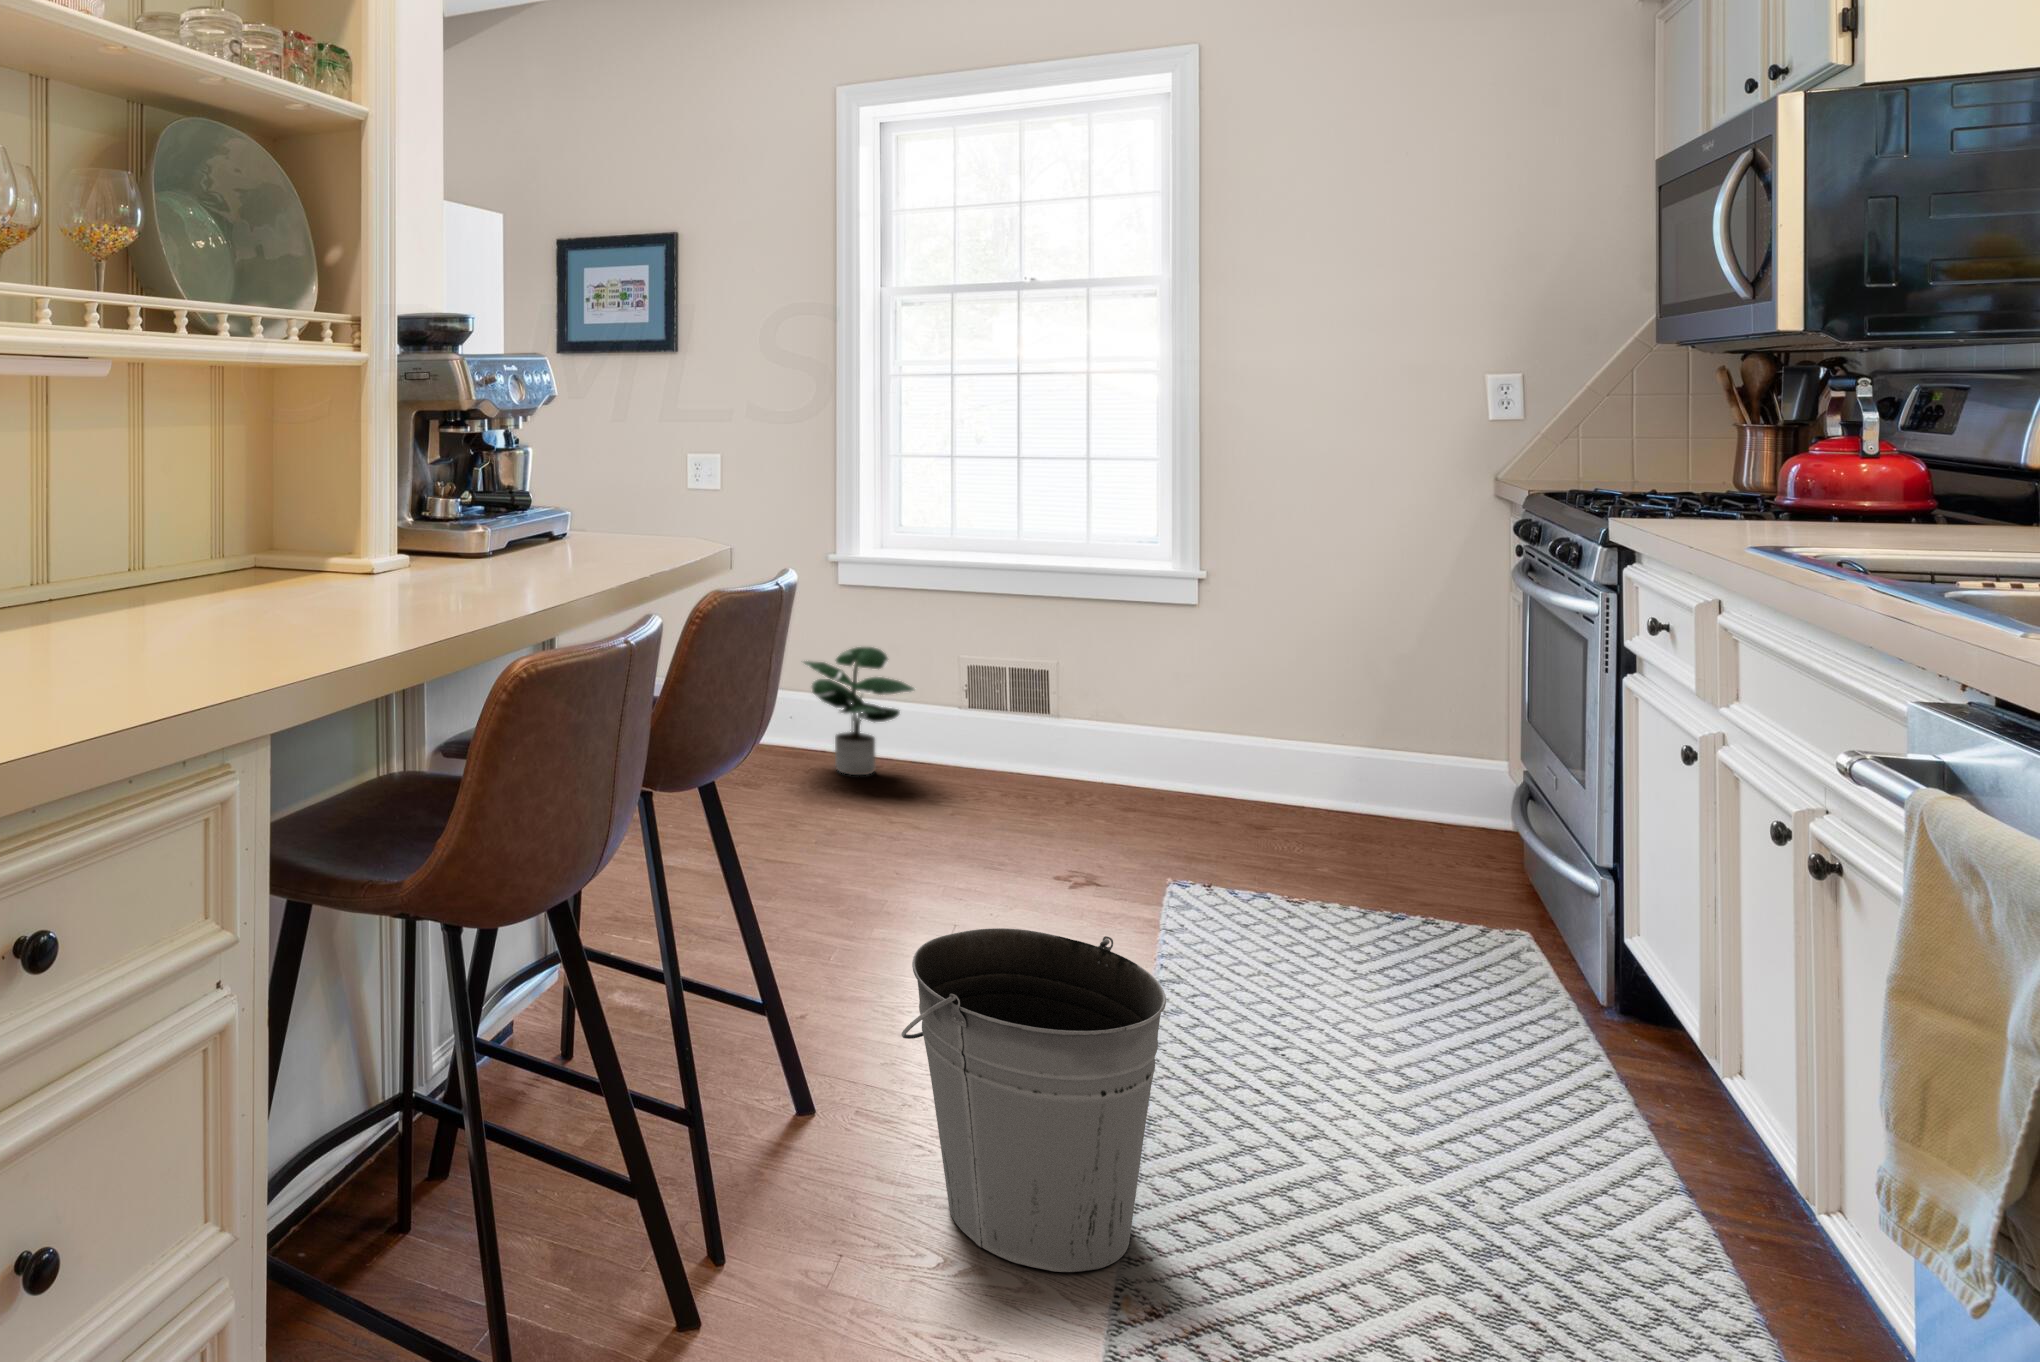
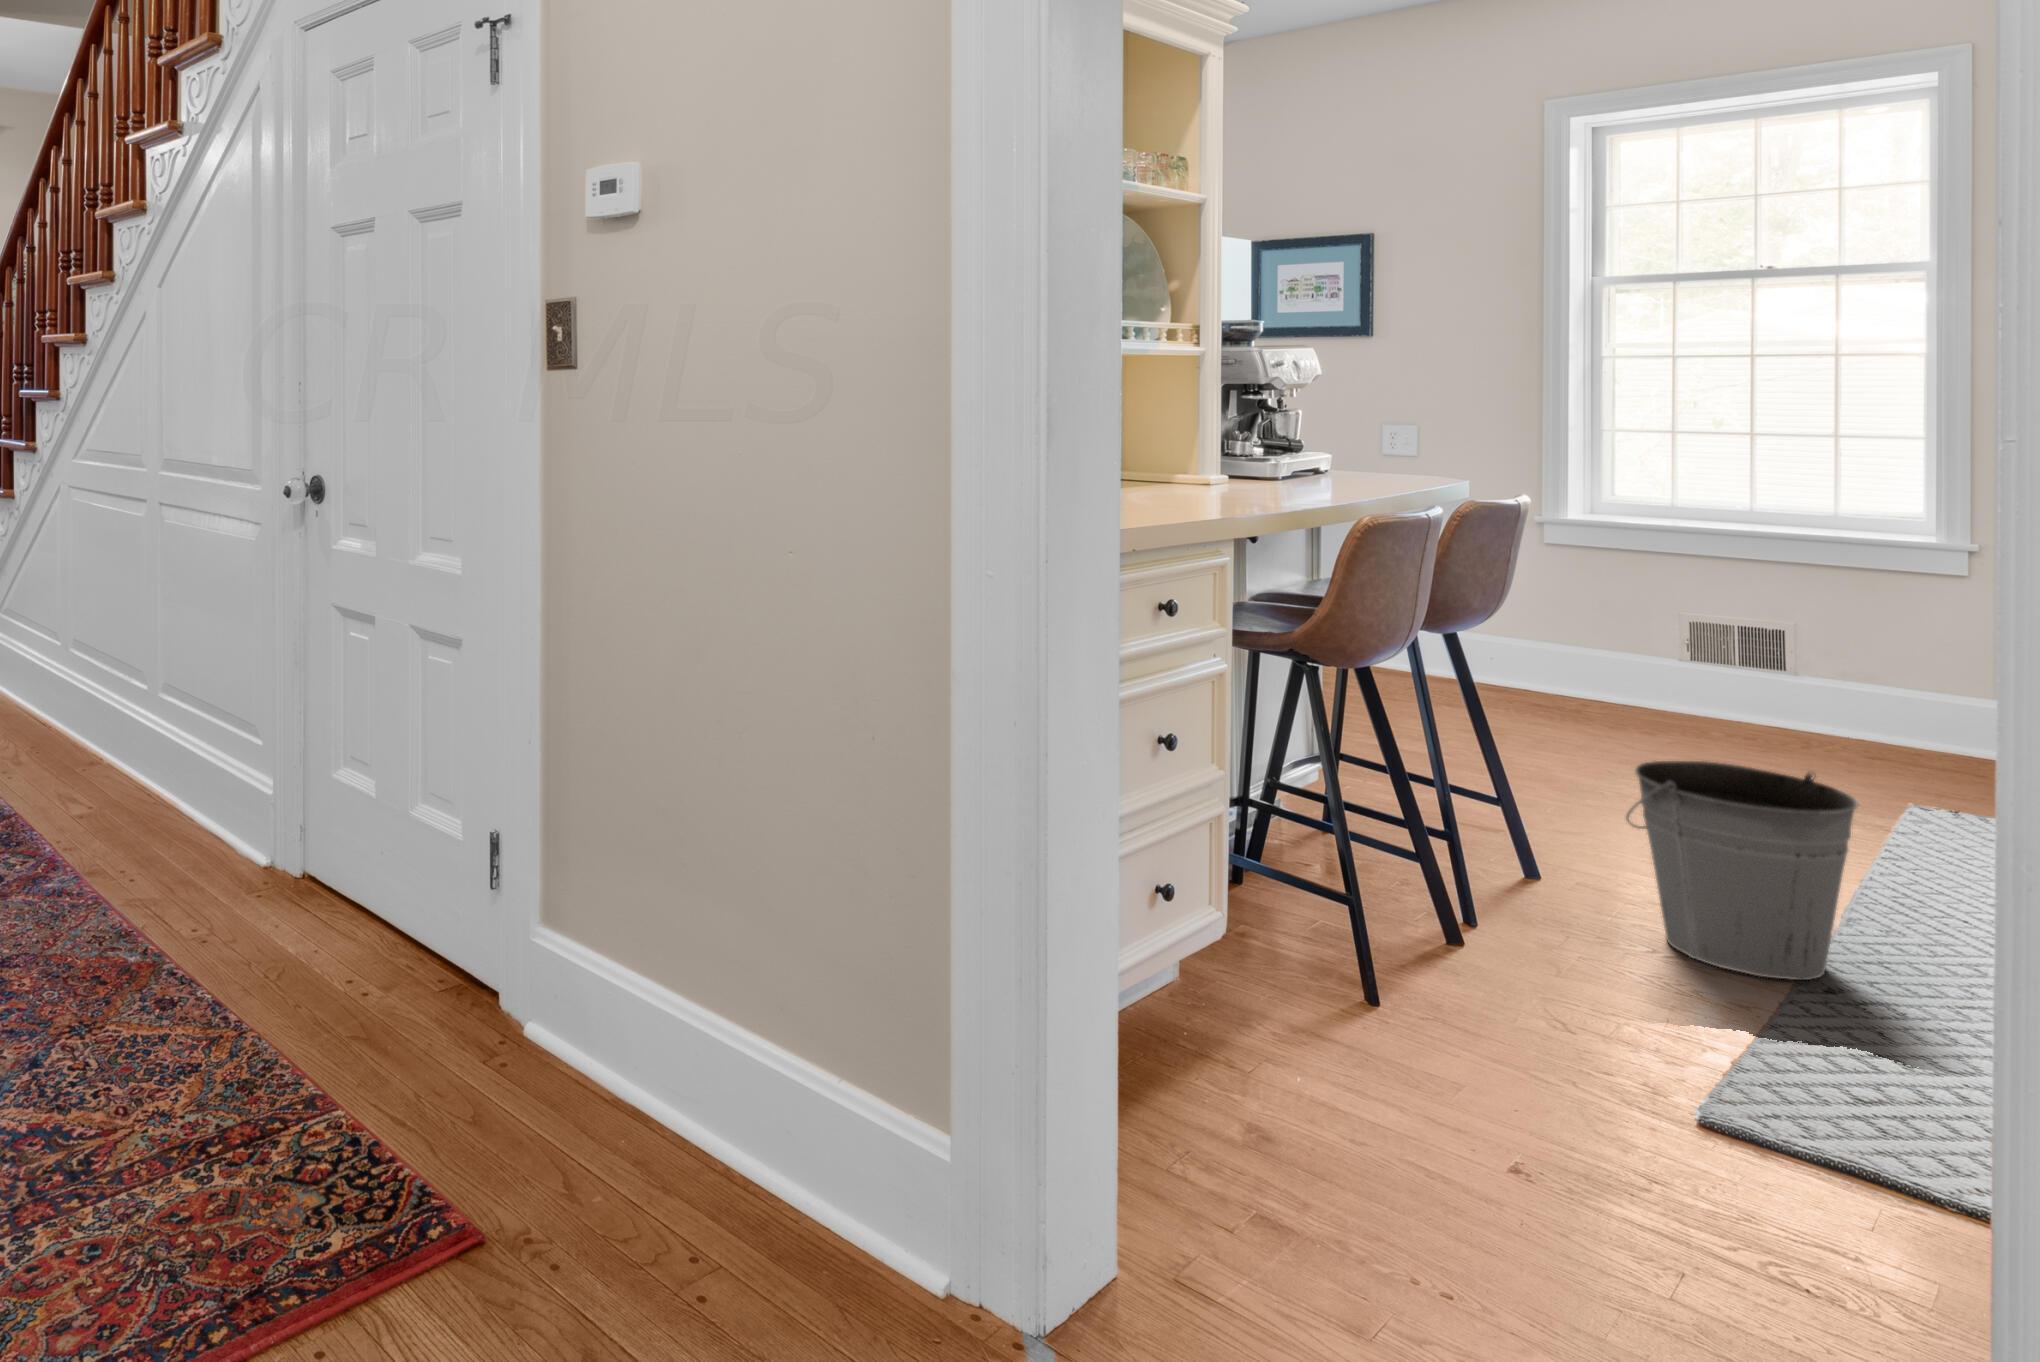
potted plant: present [804,647,914,775] -> none [1510,600,1634,711]

